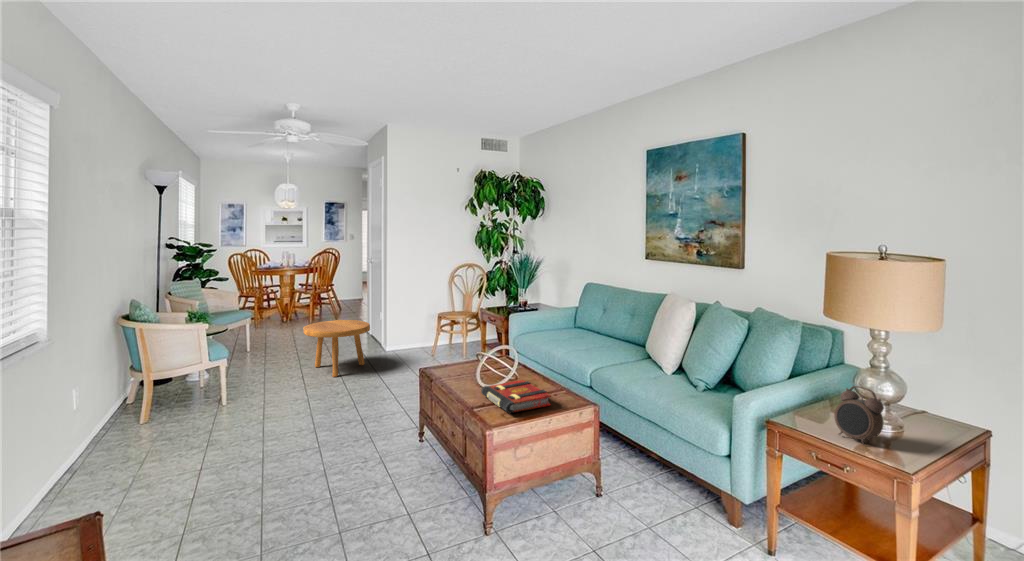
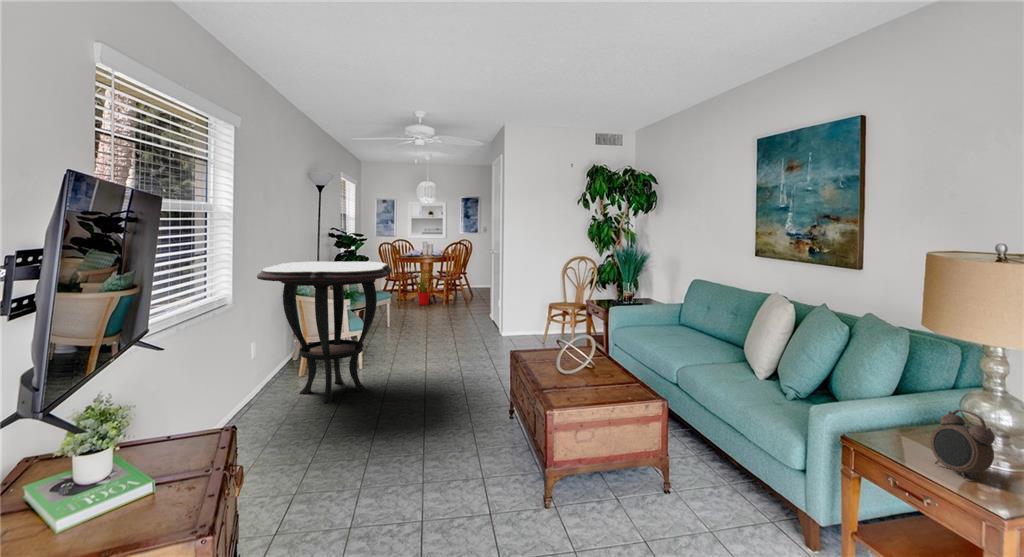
side table: none [79,276,267,454] -> present [257,262,392,403]
house plant: none [266,277,305,325] -> present [415,270,429,305]
footstool: present [303,320,370,377] -> none [427,303,483,353]
book: present [481,380,551,413] -> none [555,369,618,399]

